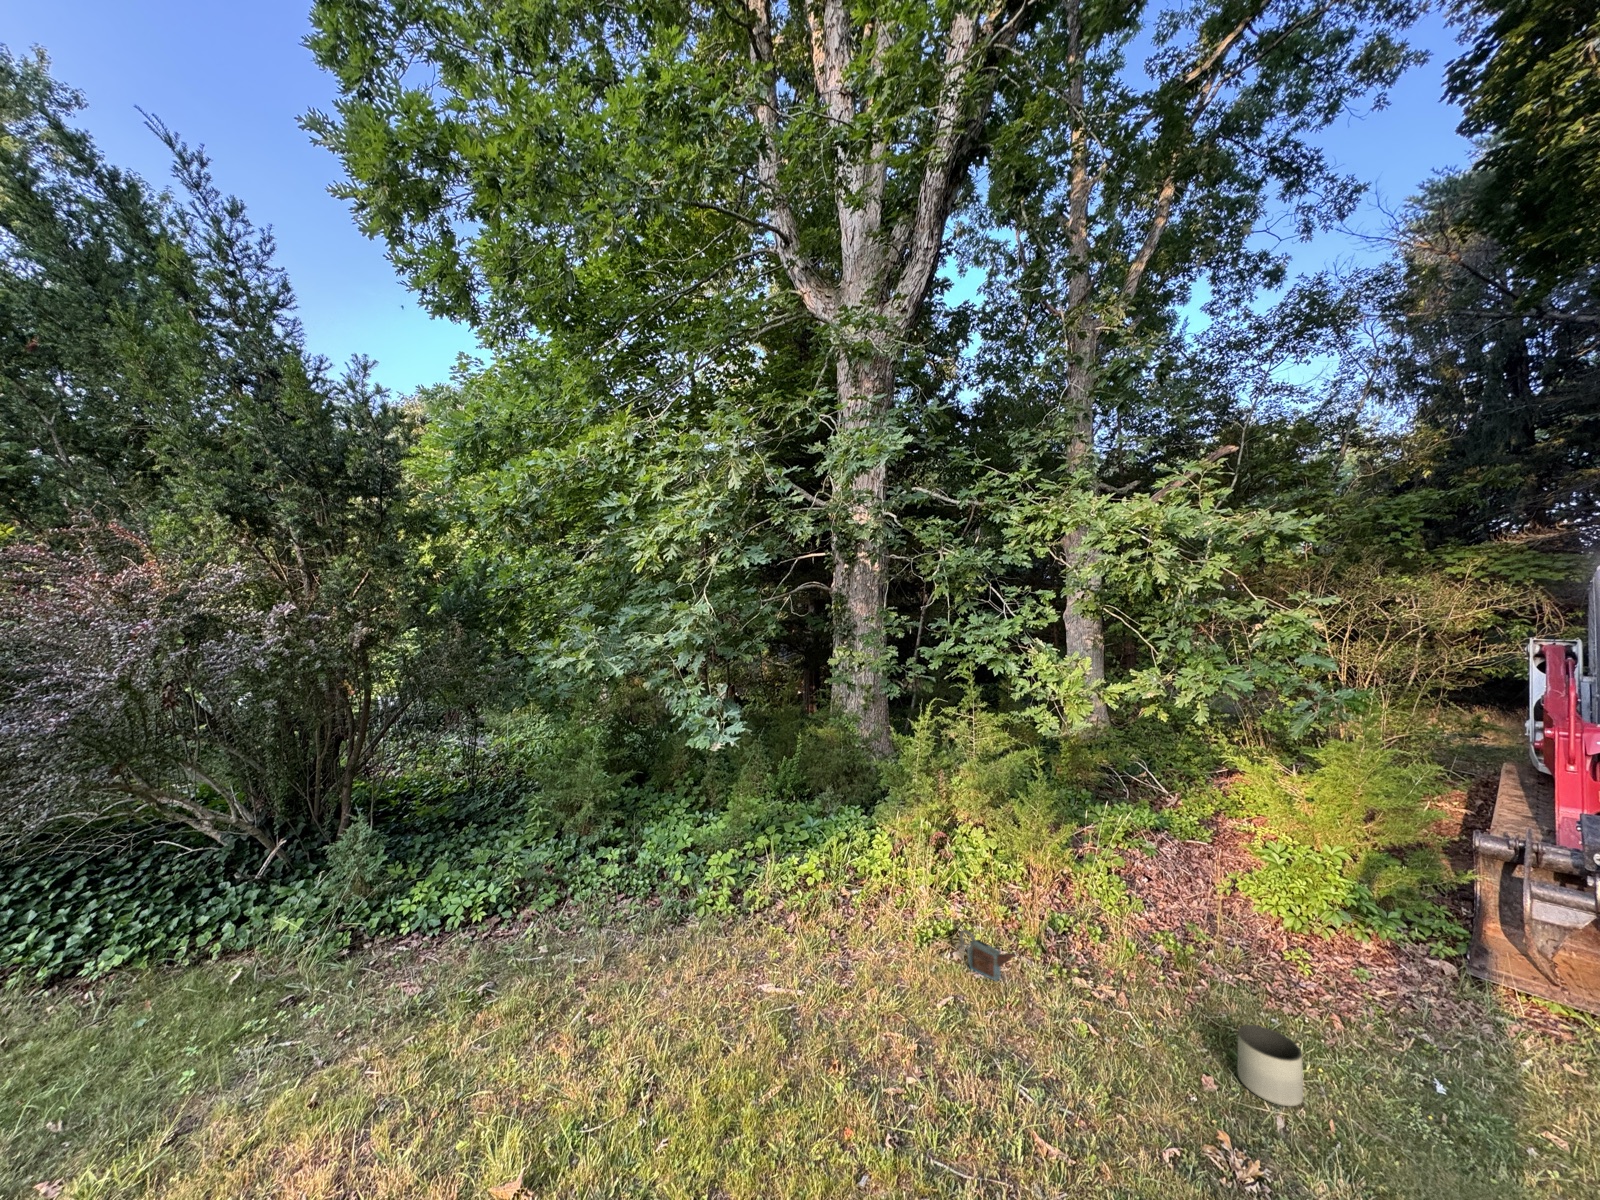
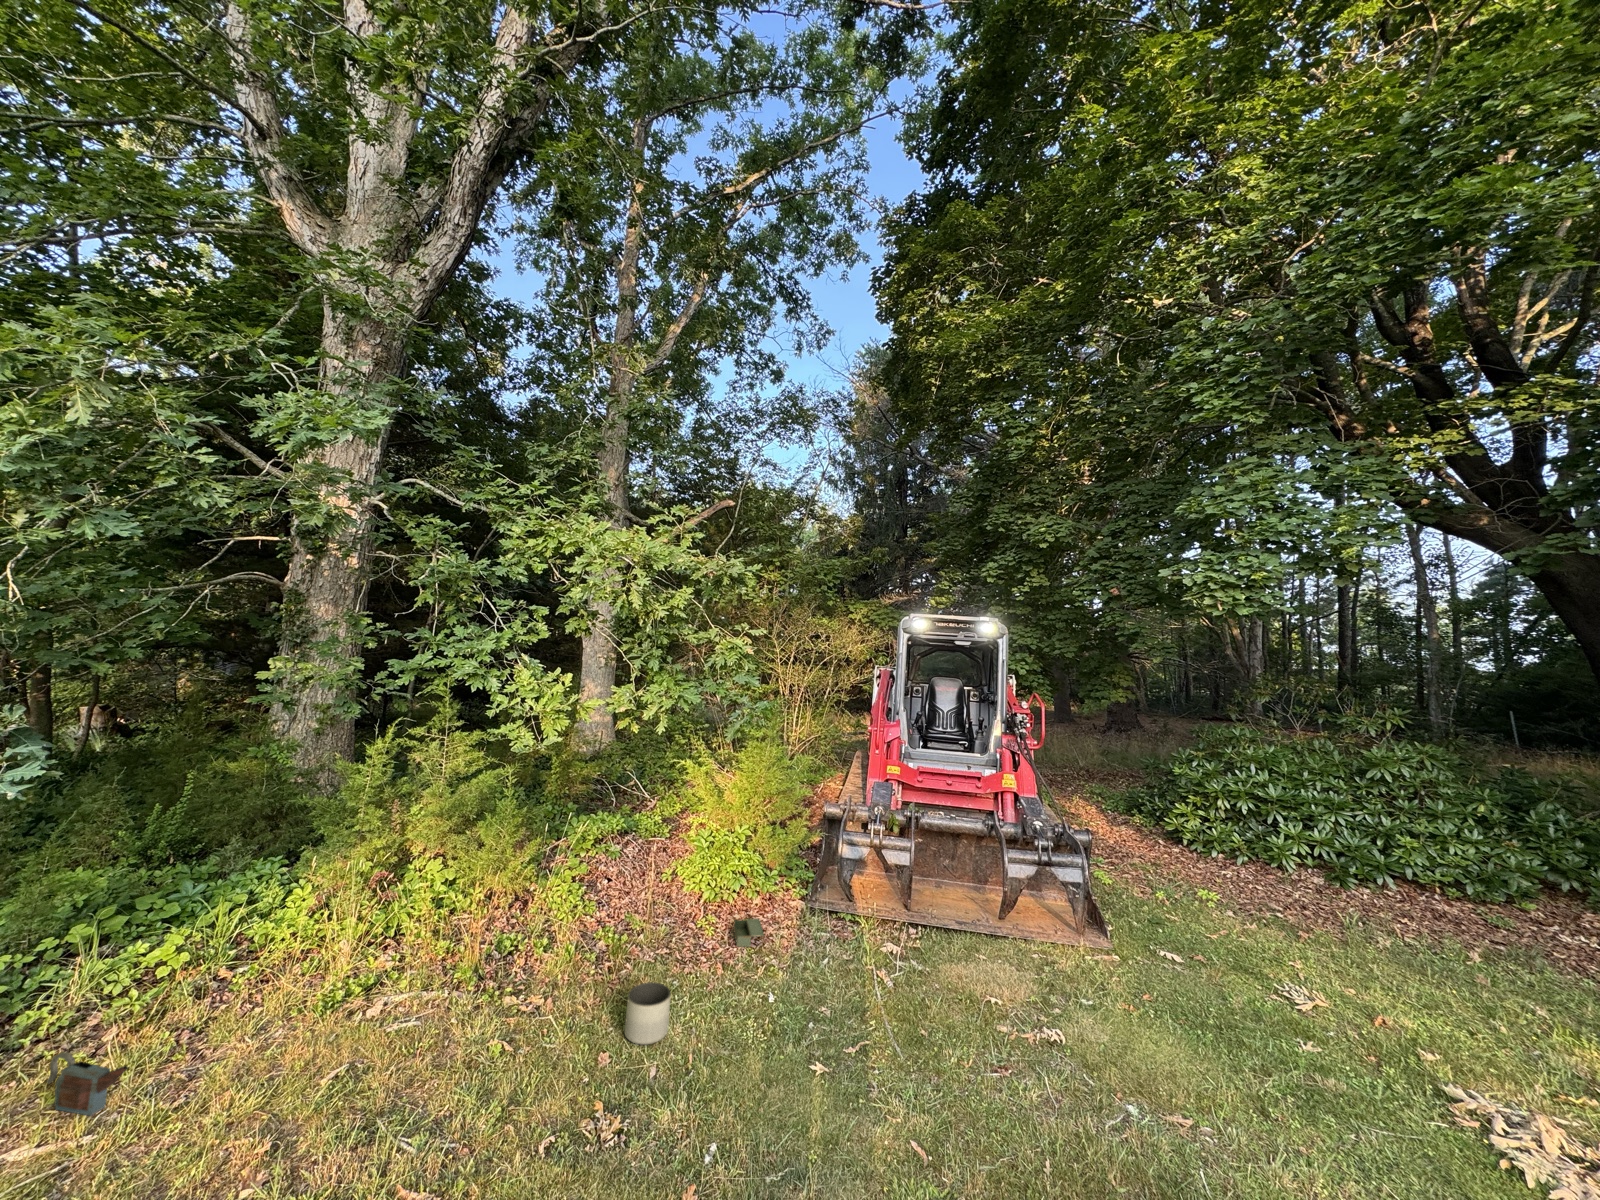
watering can: present [959,930,1016,981] -> present [47,1052,128,1116]
toolbox: none [1348,973,1415,1018] -> present [732,919,764,947]

